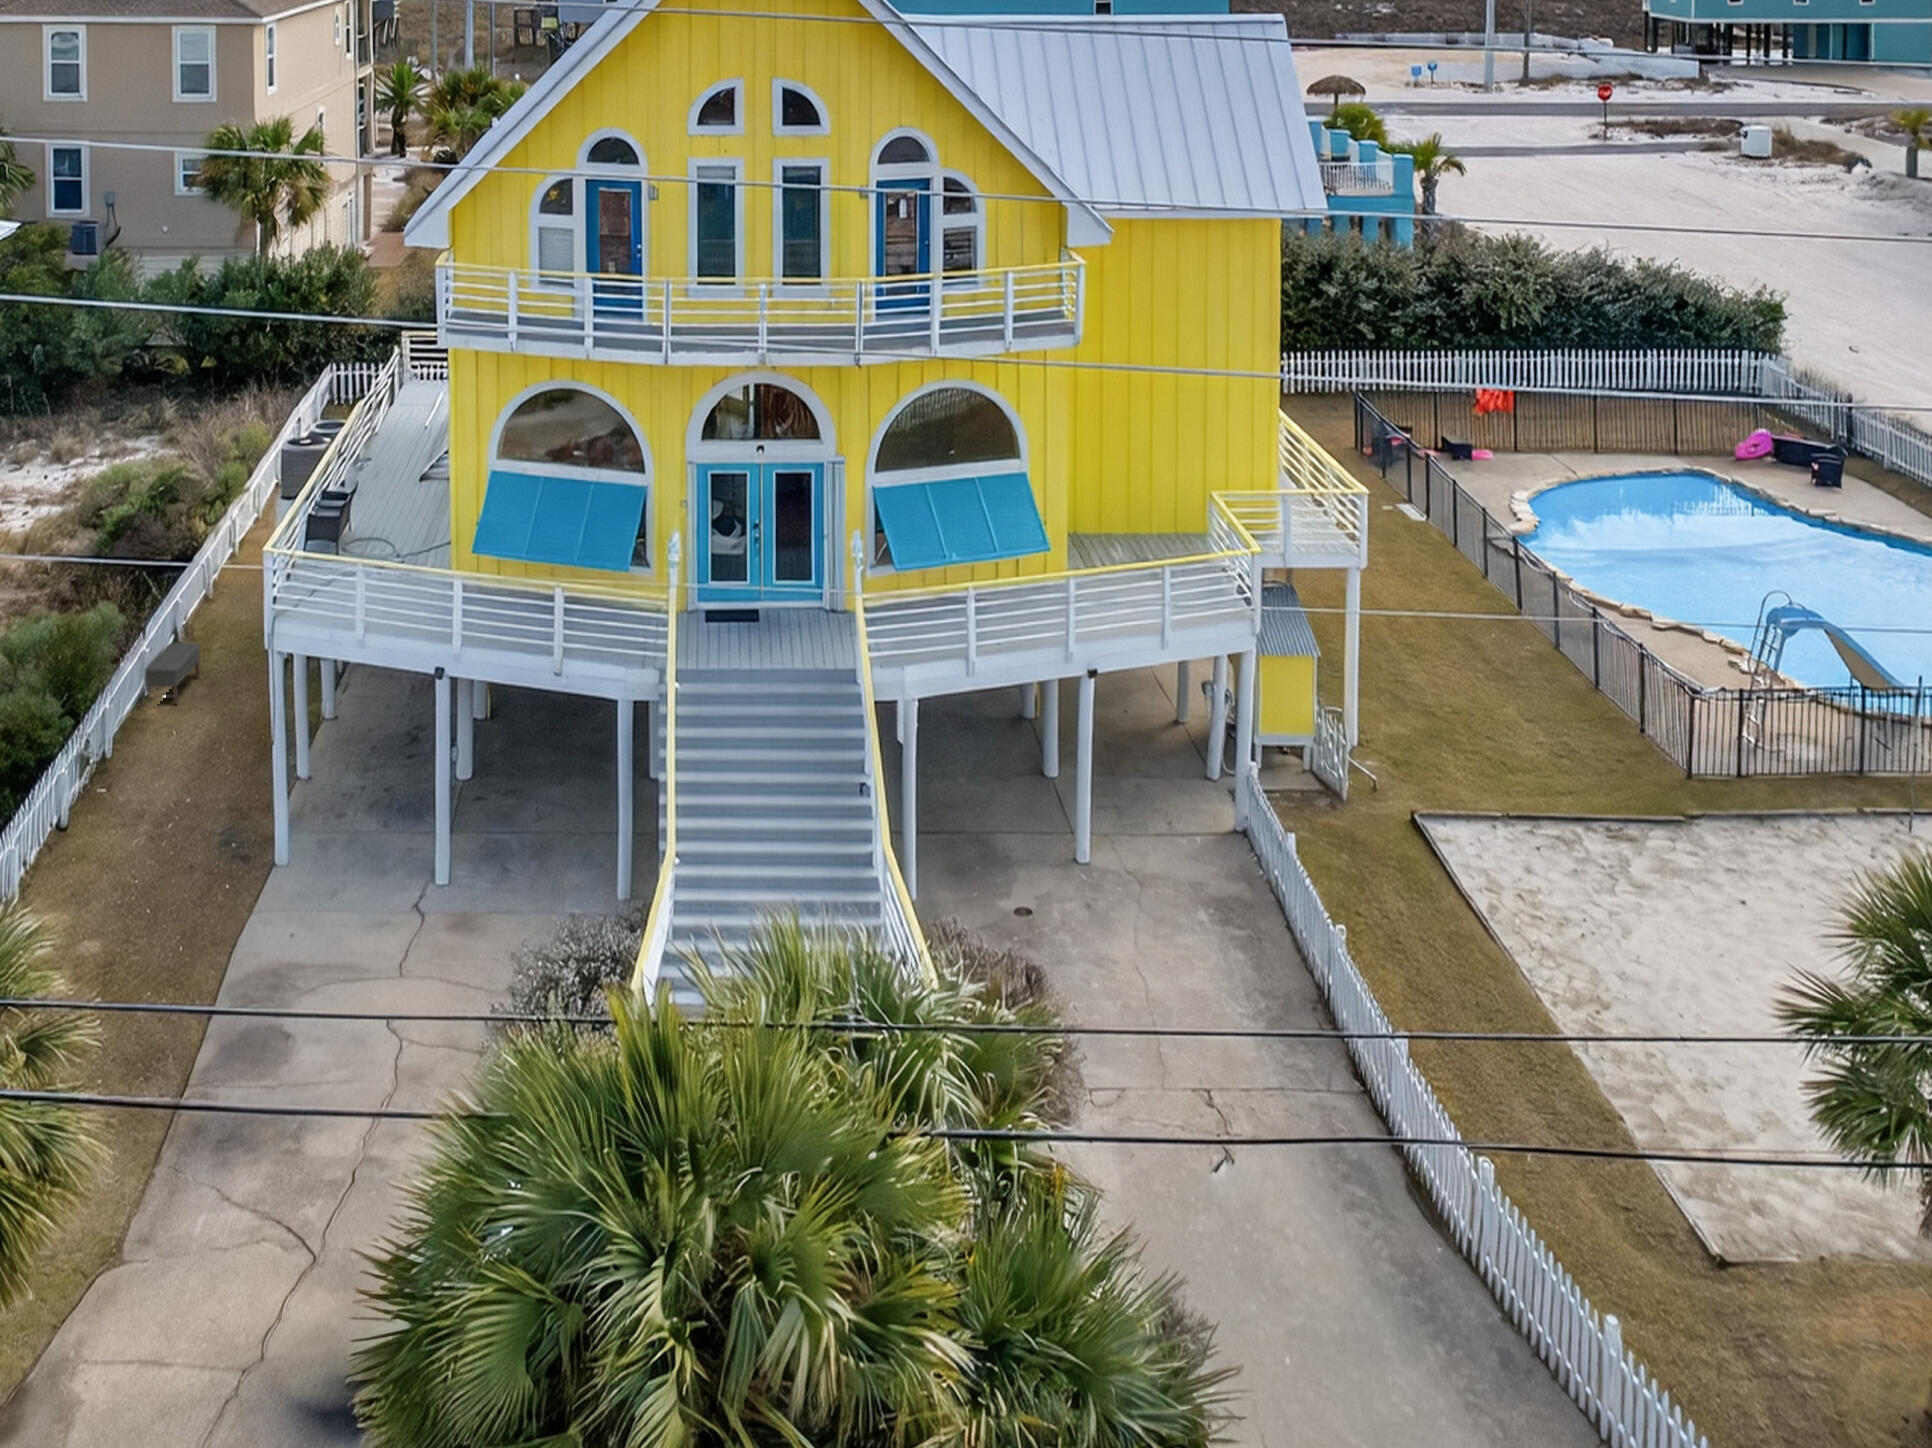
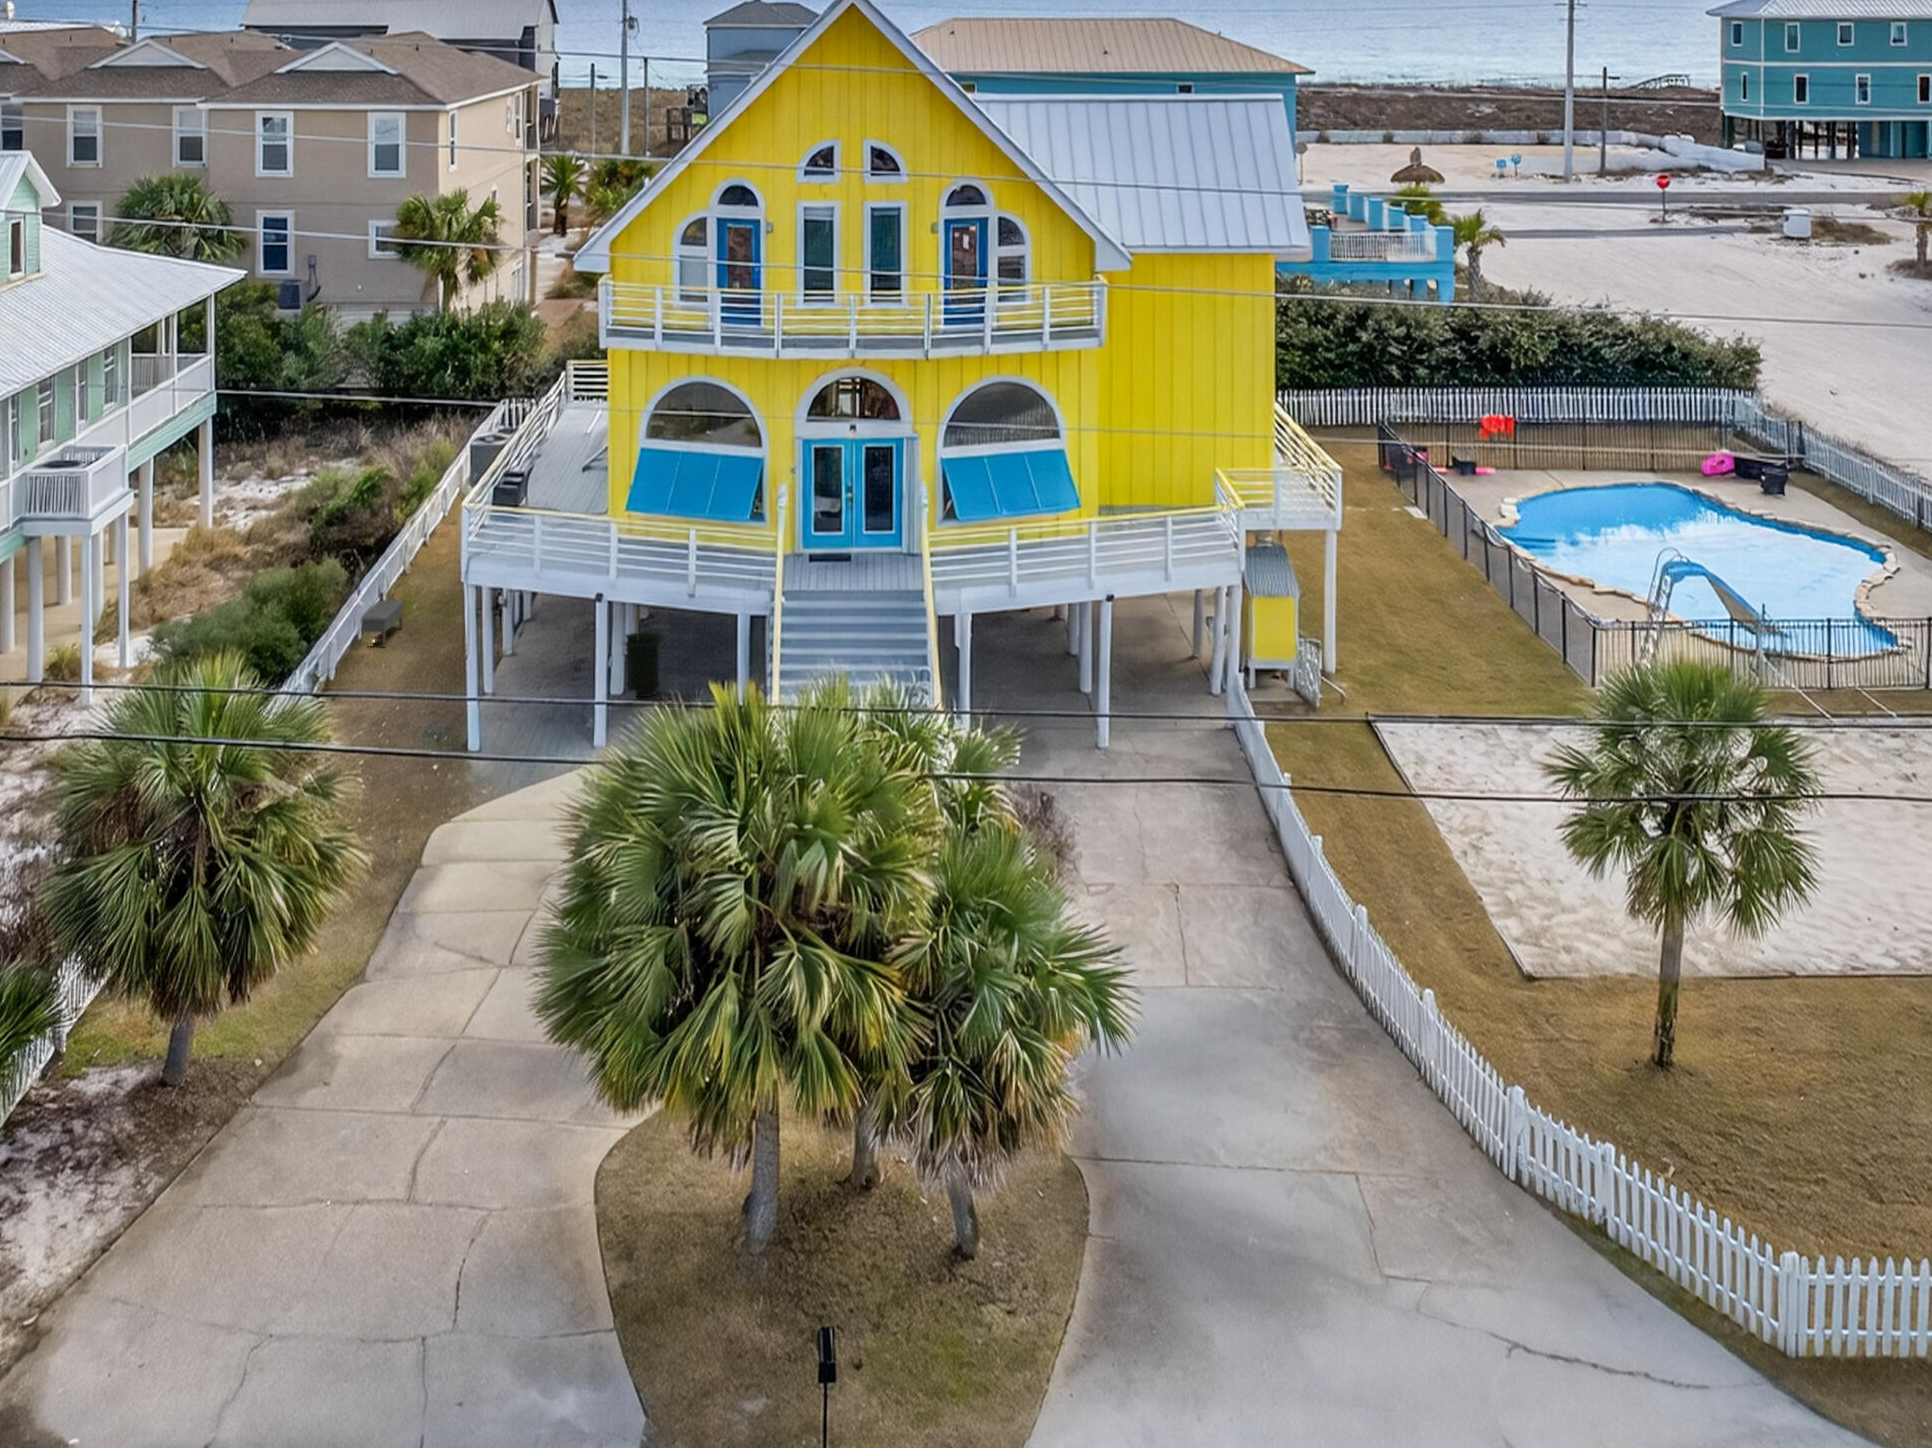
trash can: none [465,696,524,779] -> present [625,632,665,697]

